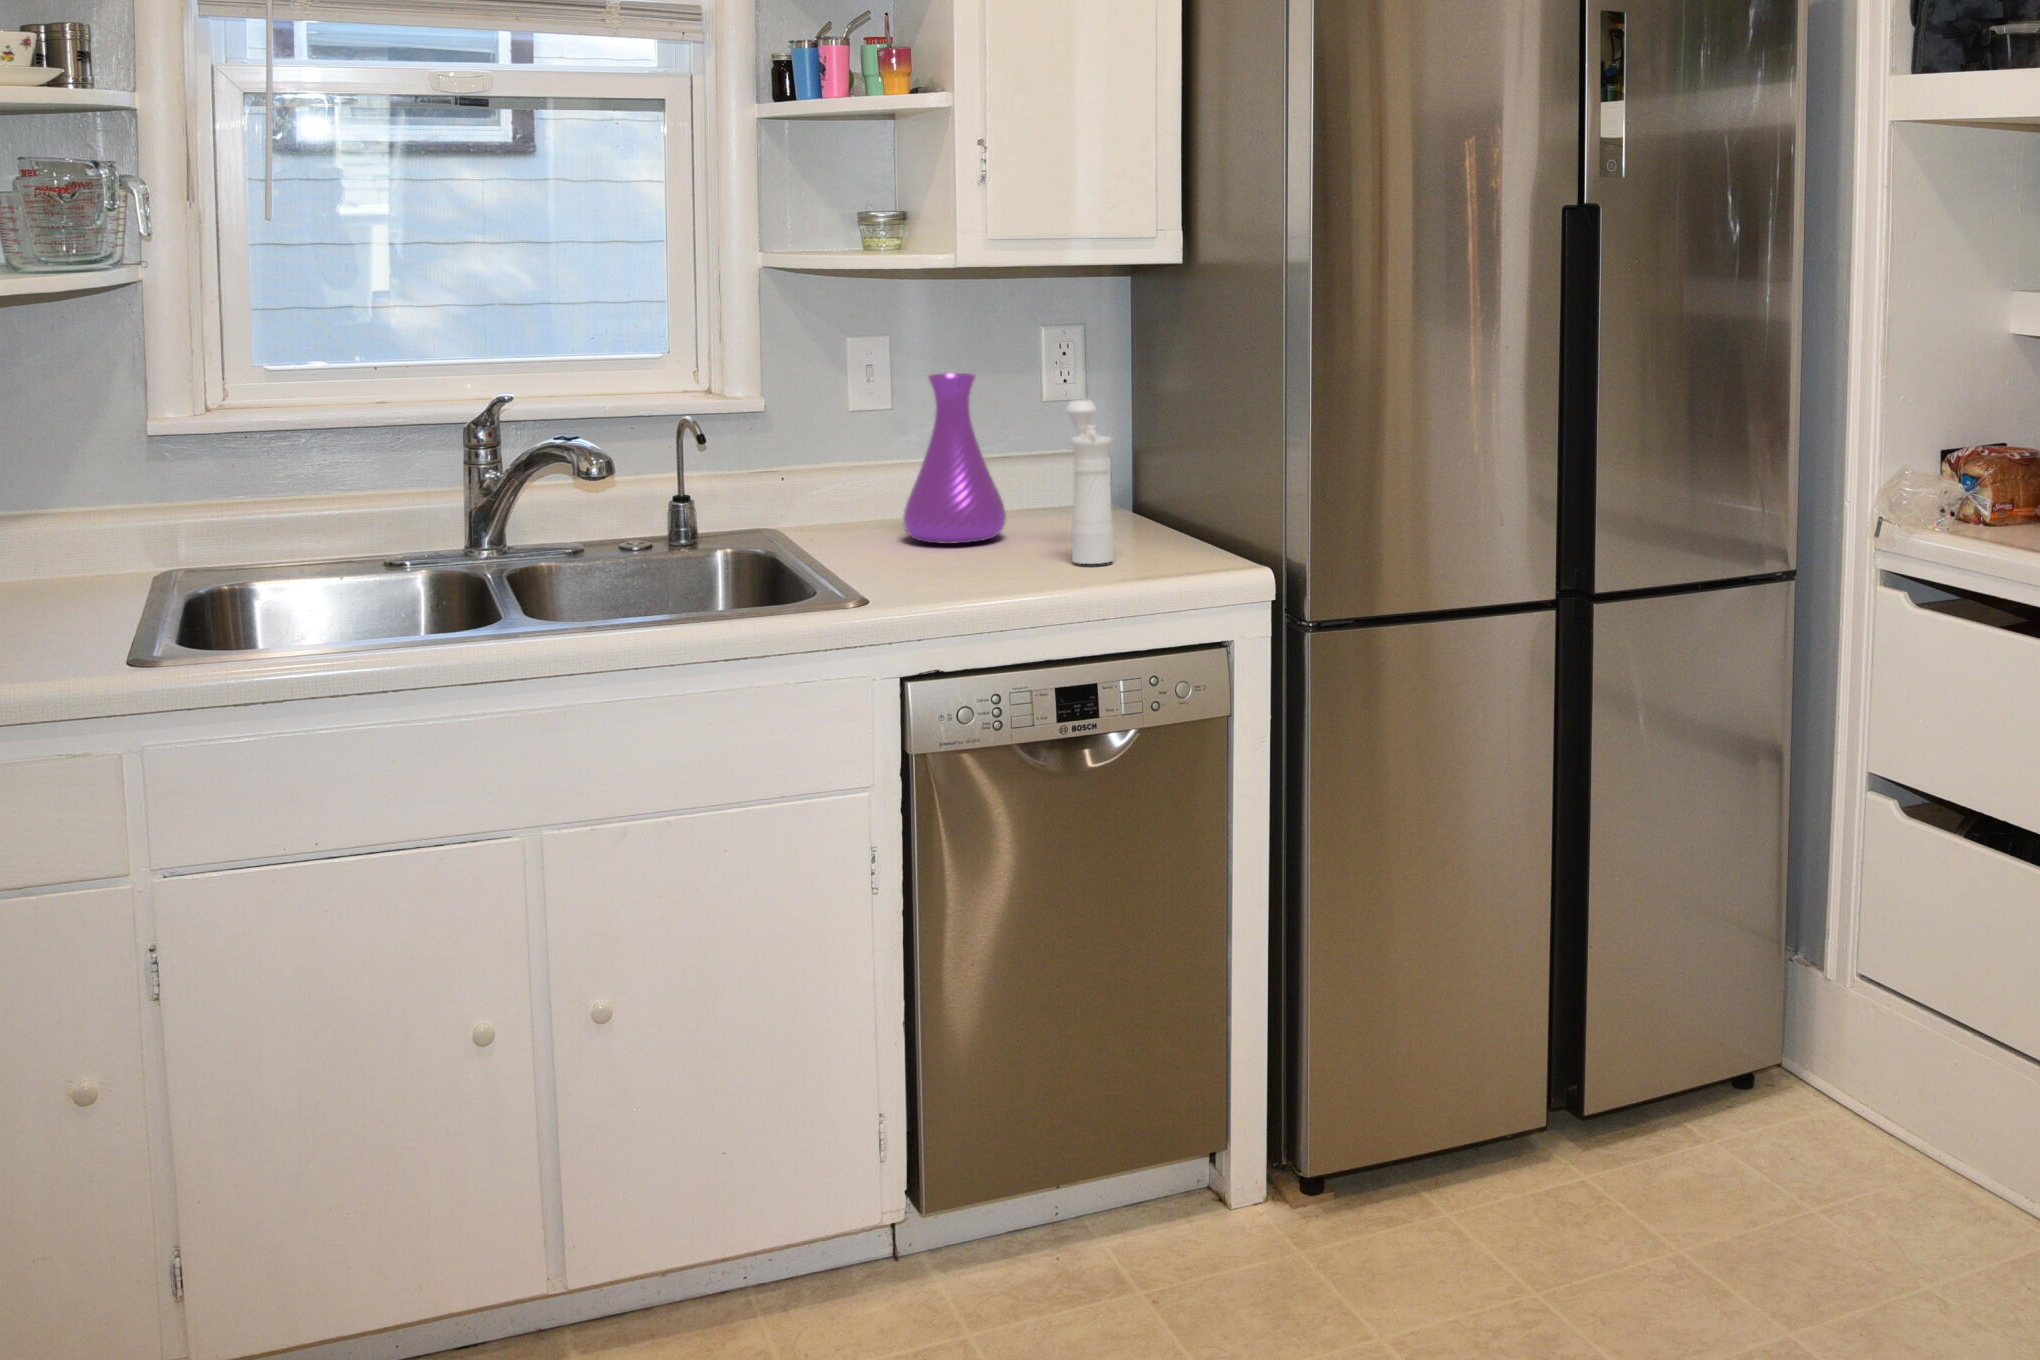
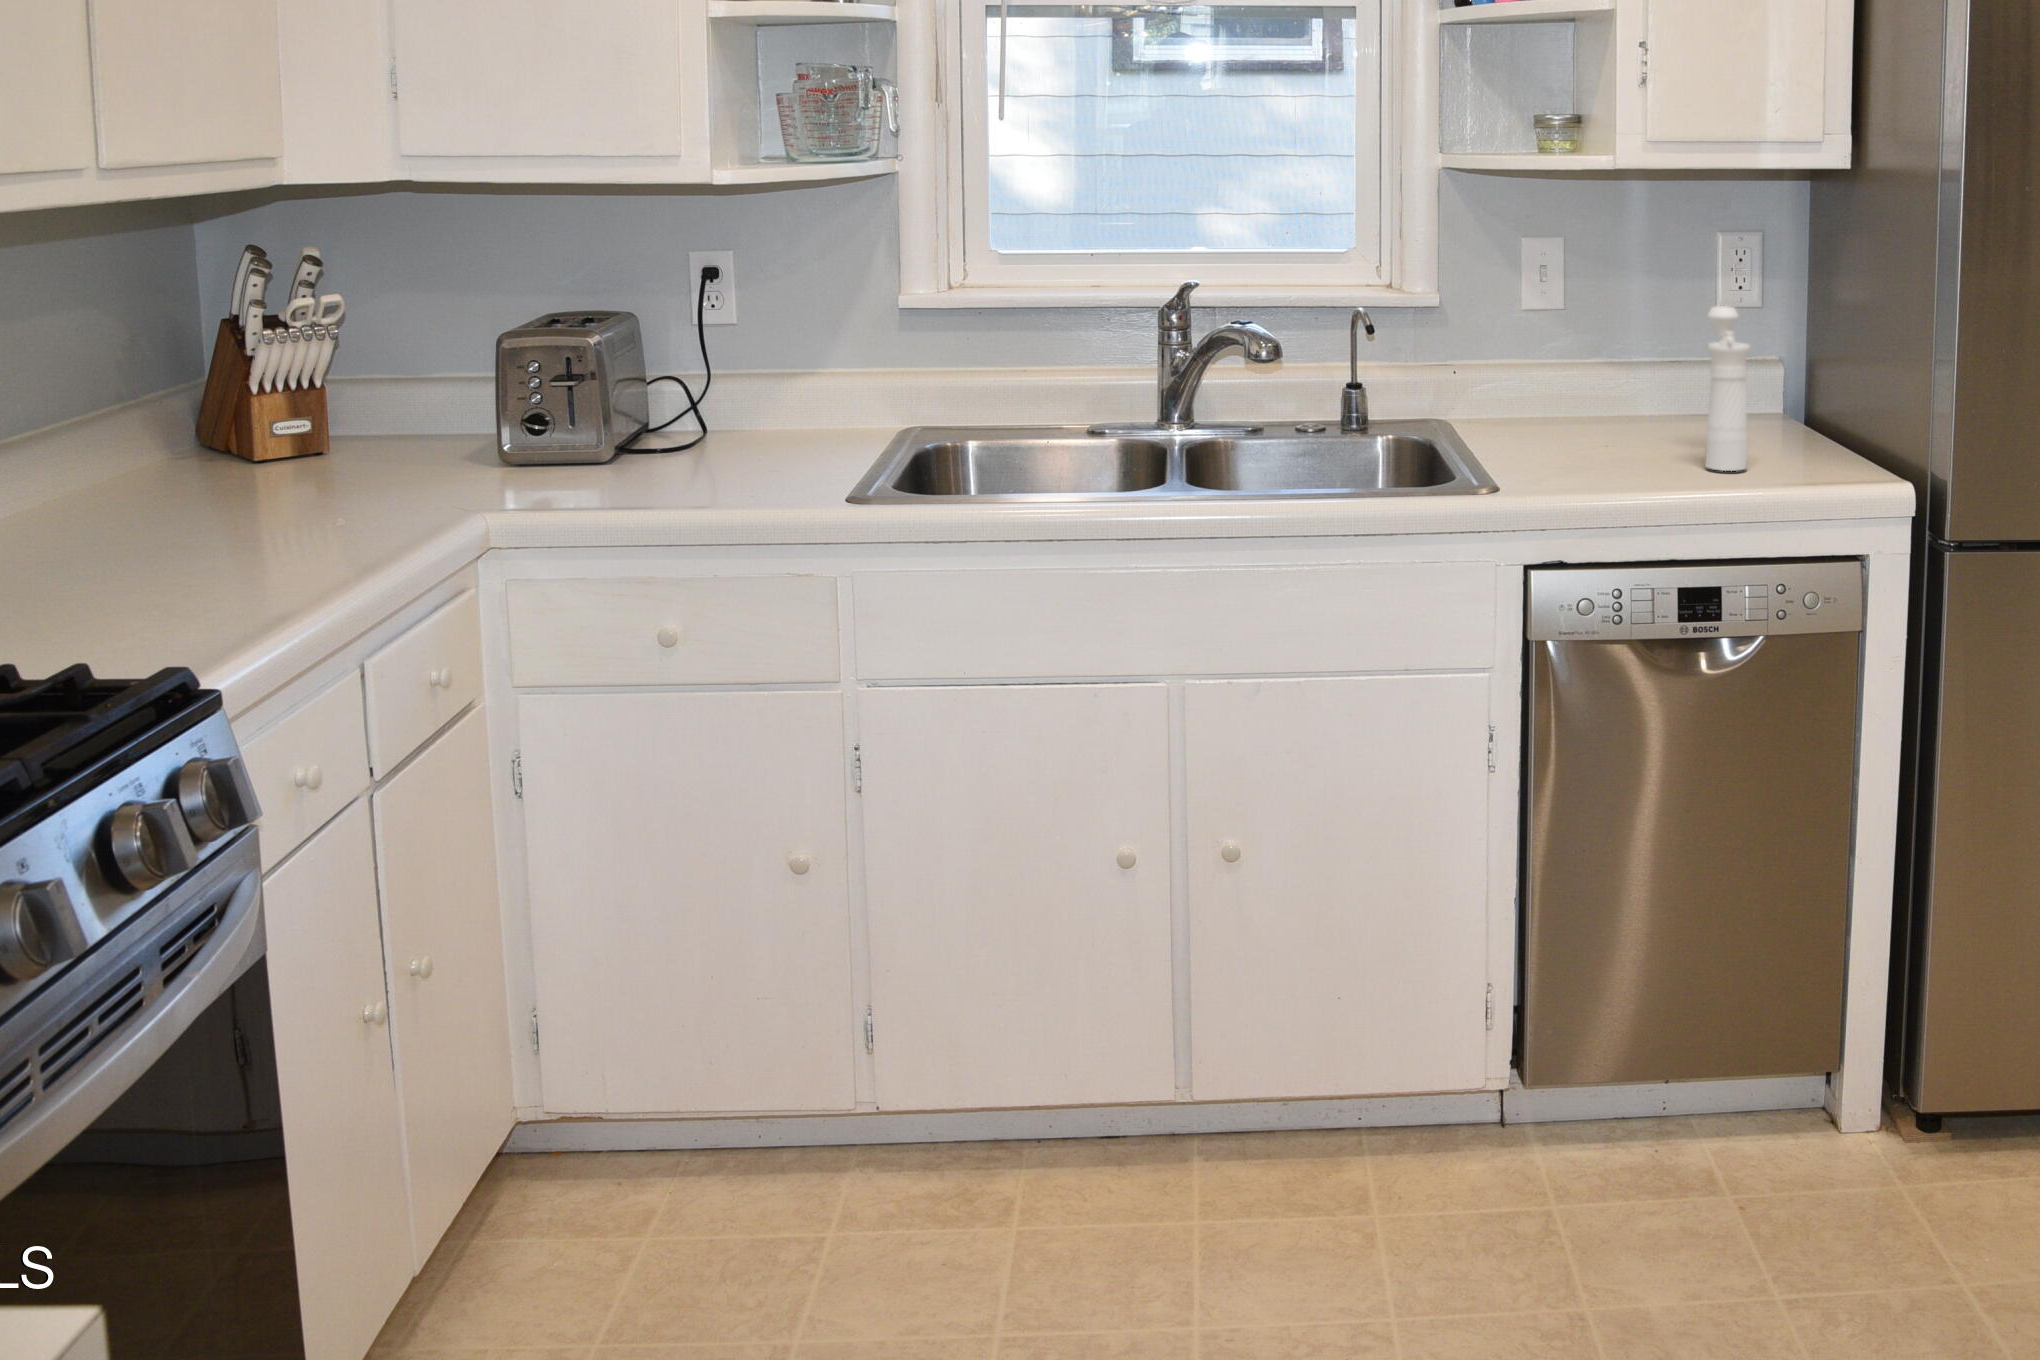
vase: present [903,373,1006,544] -> none [1547,275,1647,441]

